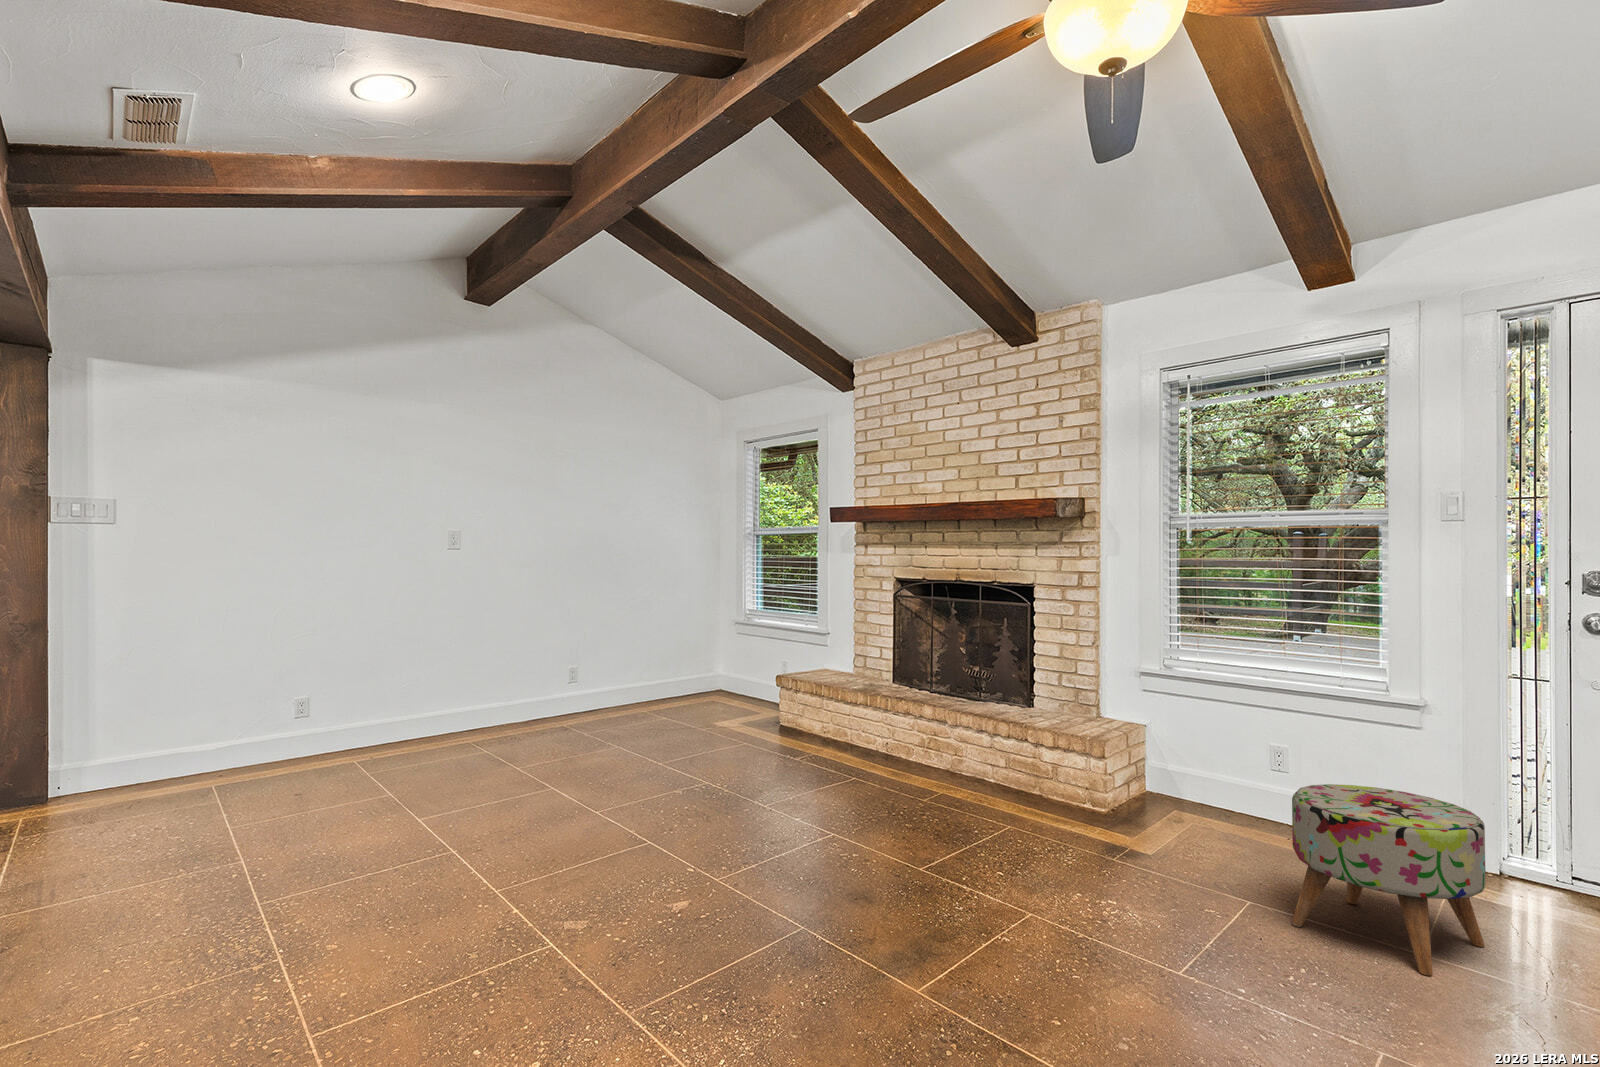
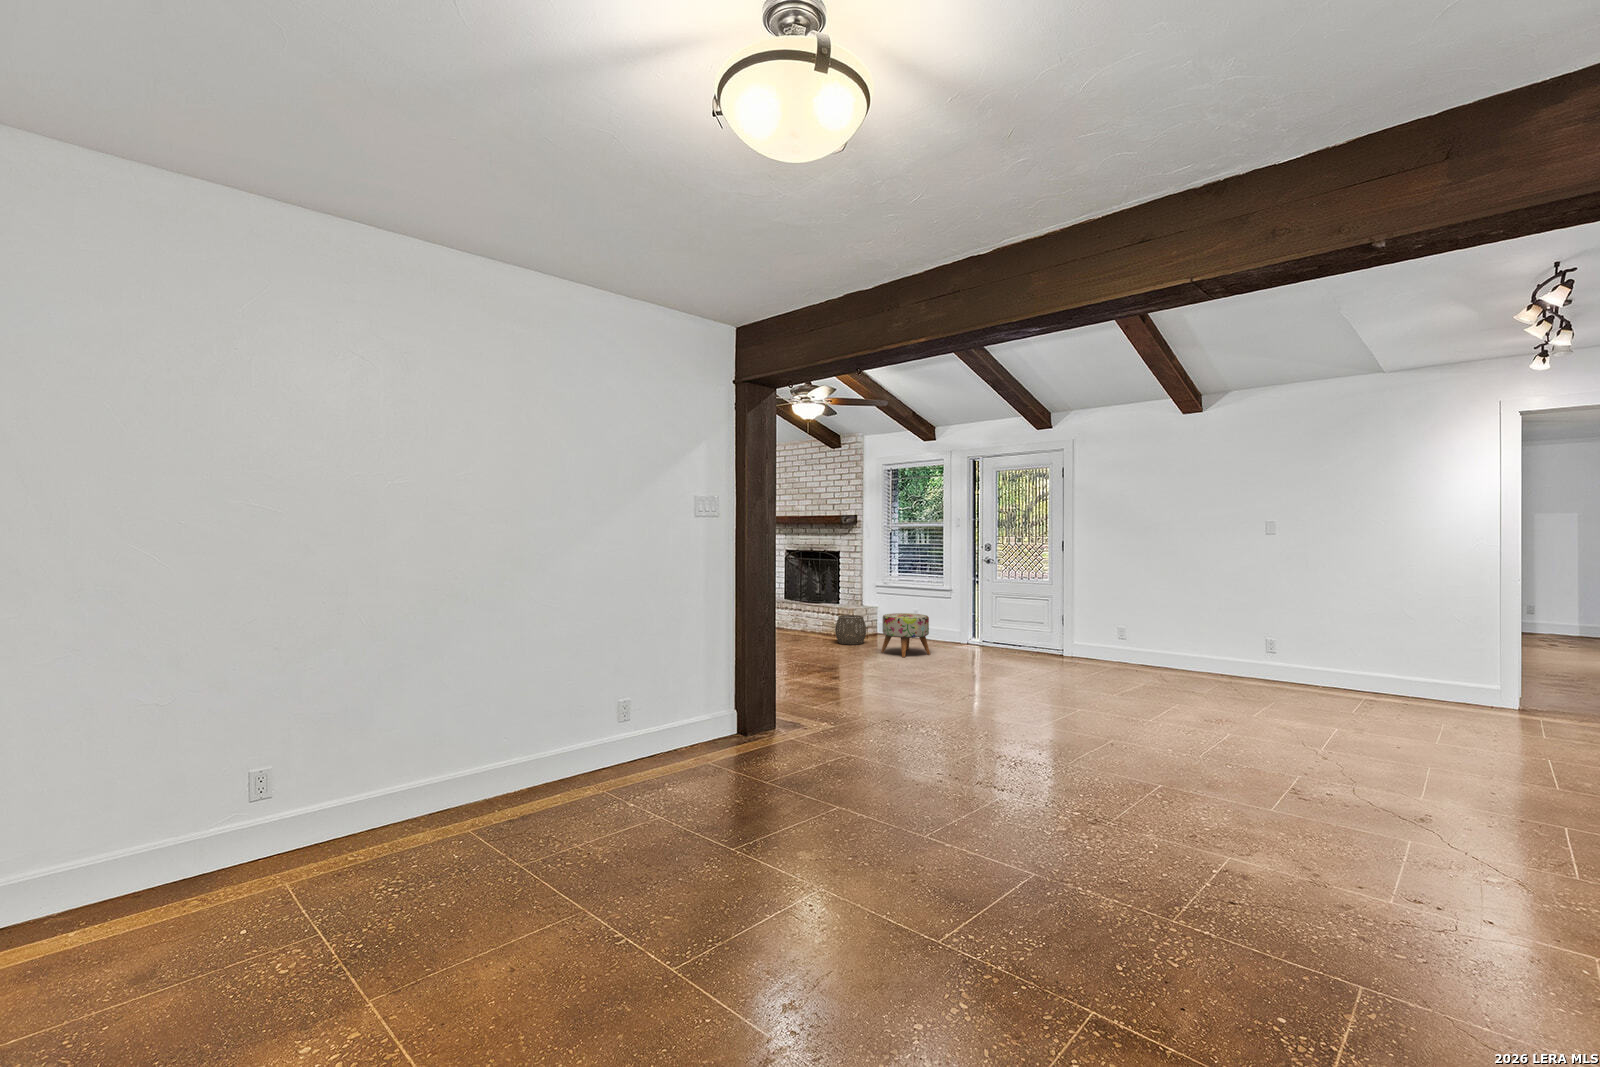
woven basket: none [1077,762,1173,859] -> present [835,615,866,645]

